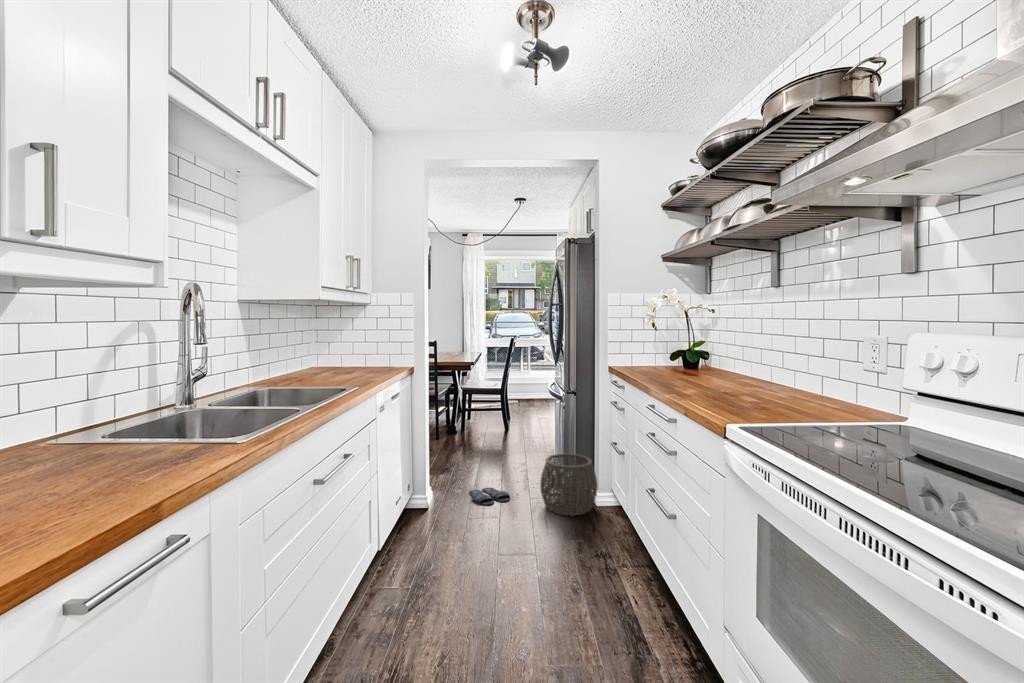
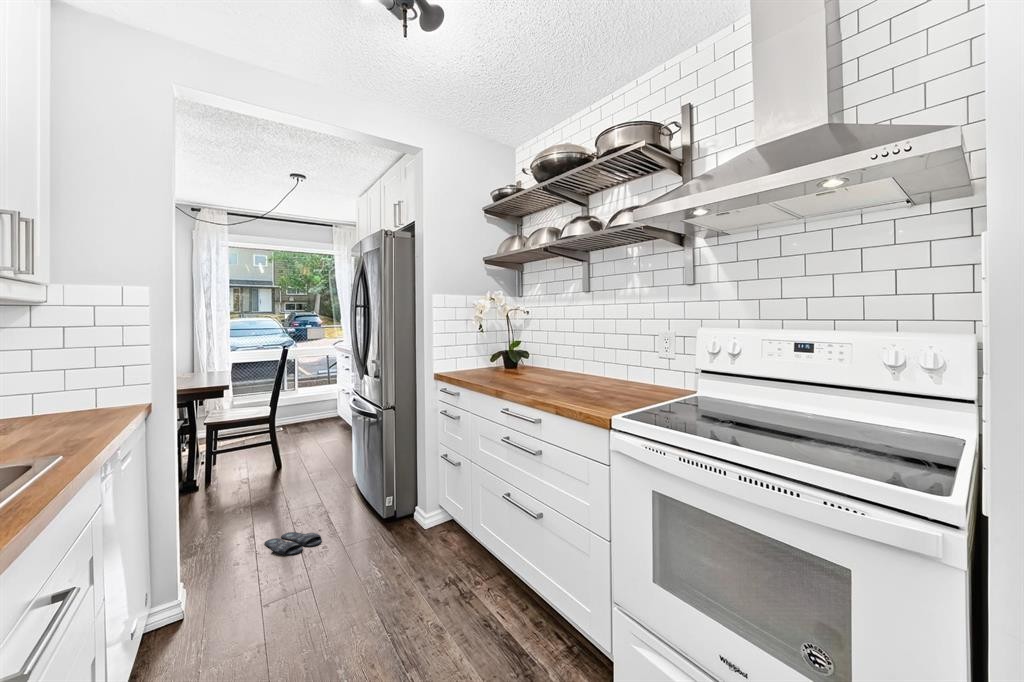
woven basket: present [540,454,597,516] -> none [361,474,427,546]

